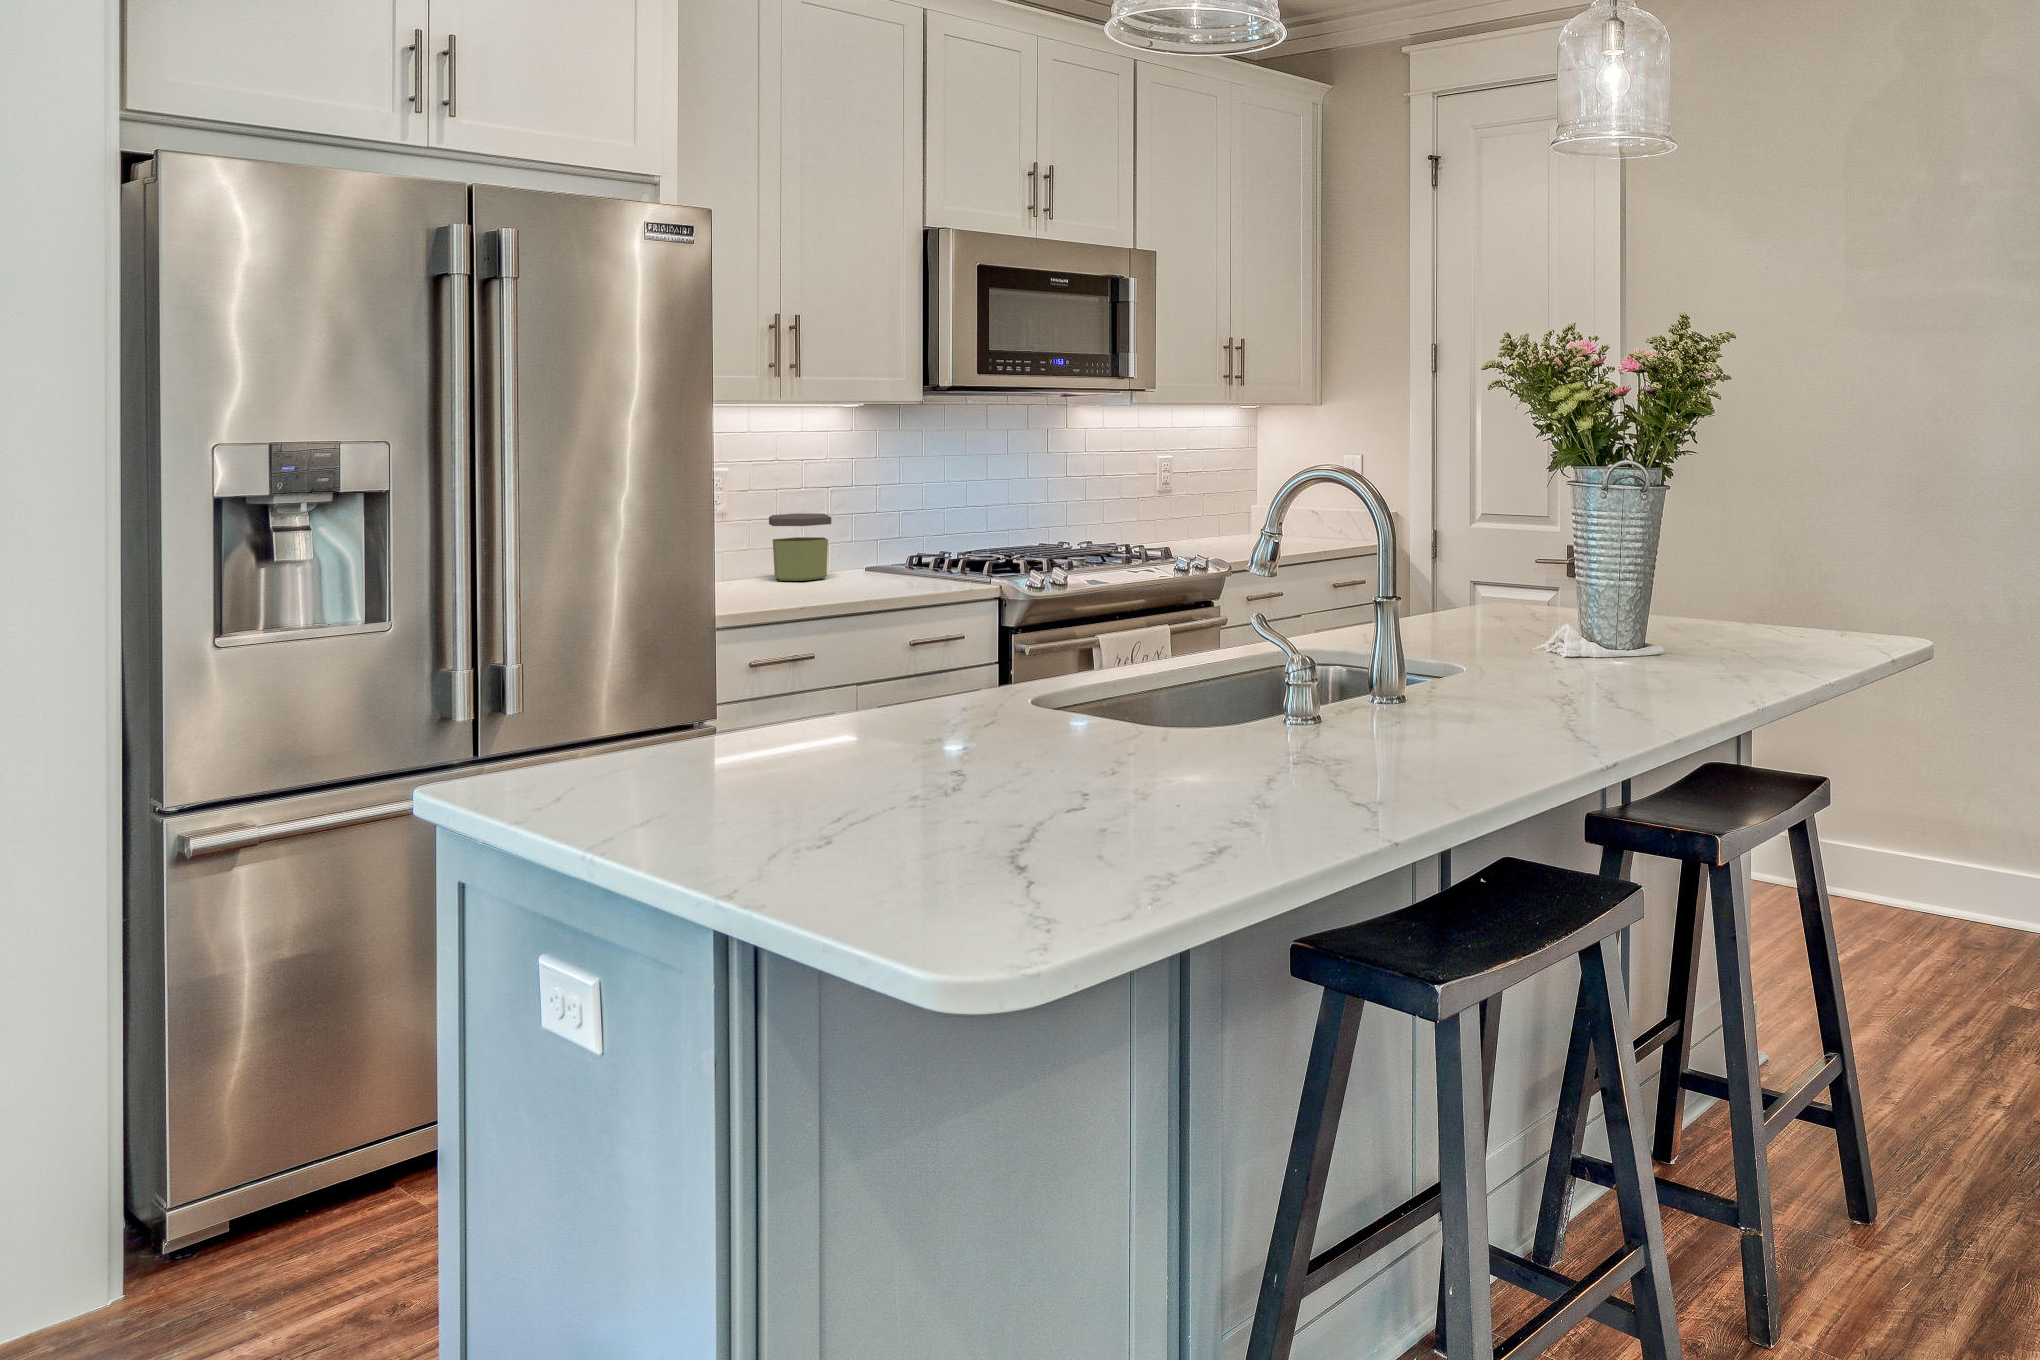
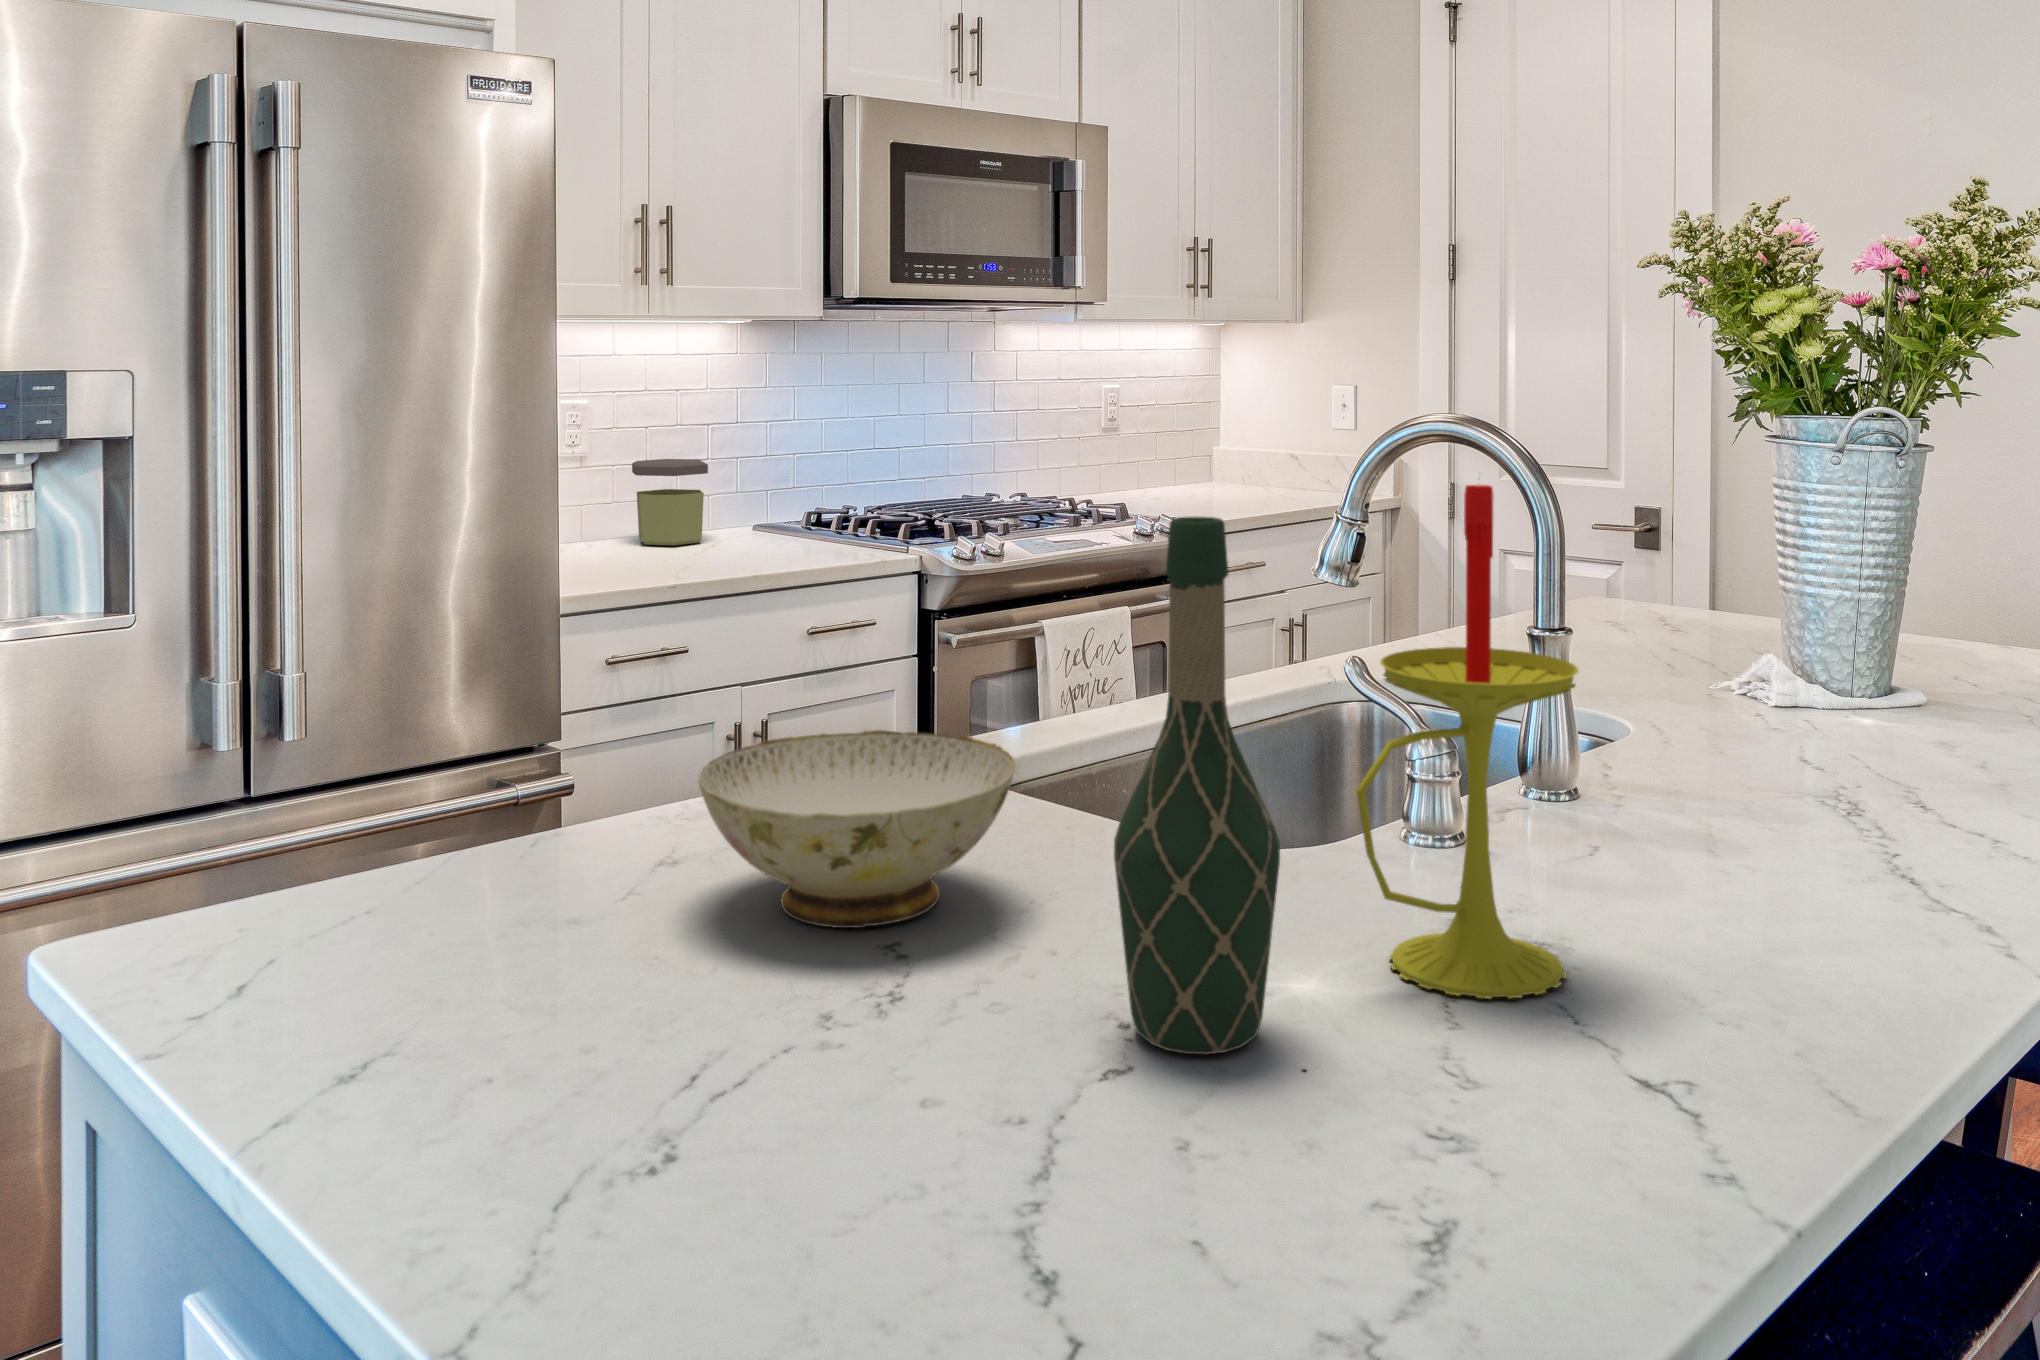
candle: none [1211,491,1338,777] -> present [1357,485,1578,999]
wine bottle: none [1068,513,1159,800] -> present [1114,517,1280,1054]
ceramic bowl: none [830,658,1026,764] -> present [698,730,1016,928]

